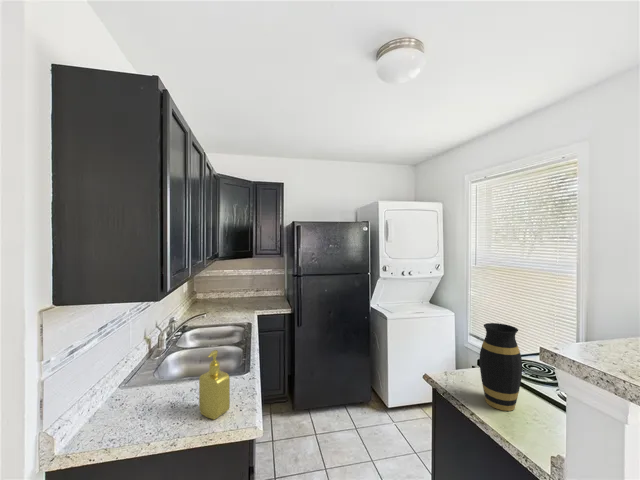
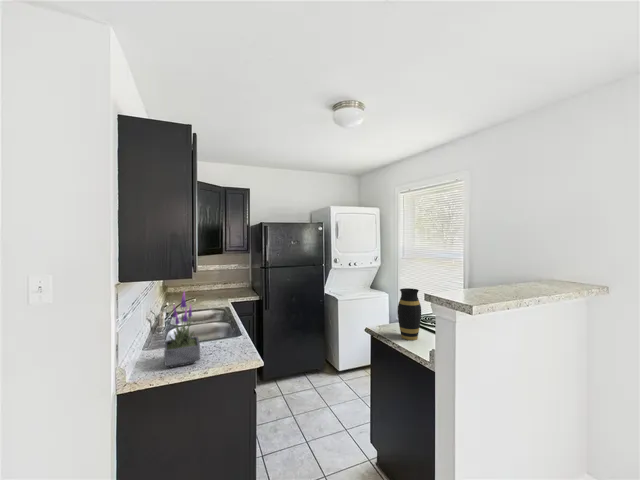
potted plant: none [120,316,180,429] -> present [164,293,200,367]
soap dispenser: present [199,350,230,419] -> none [216,313,237,359]

